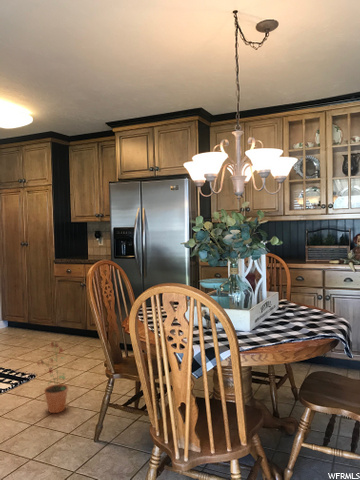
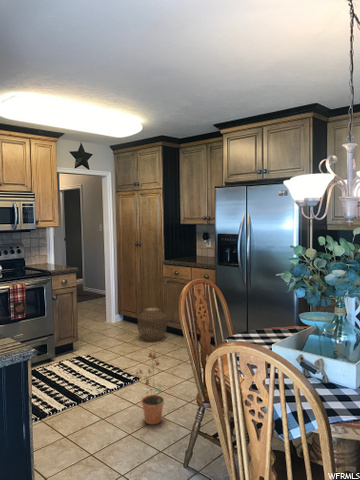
woven basket: none [27,308,59,342] -> present [138,307,167,341]

